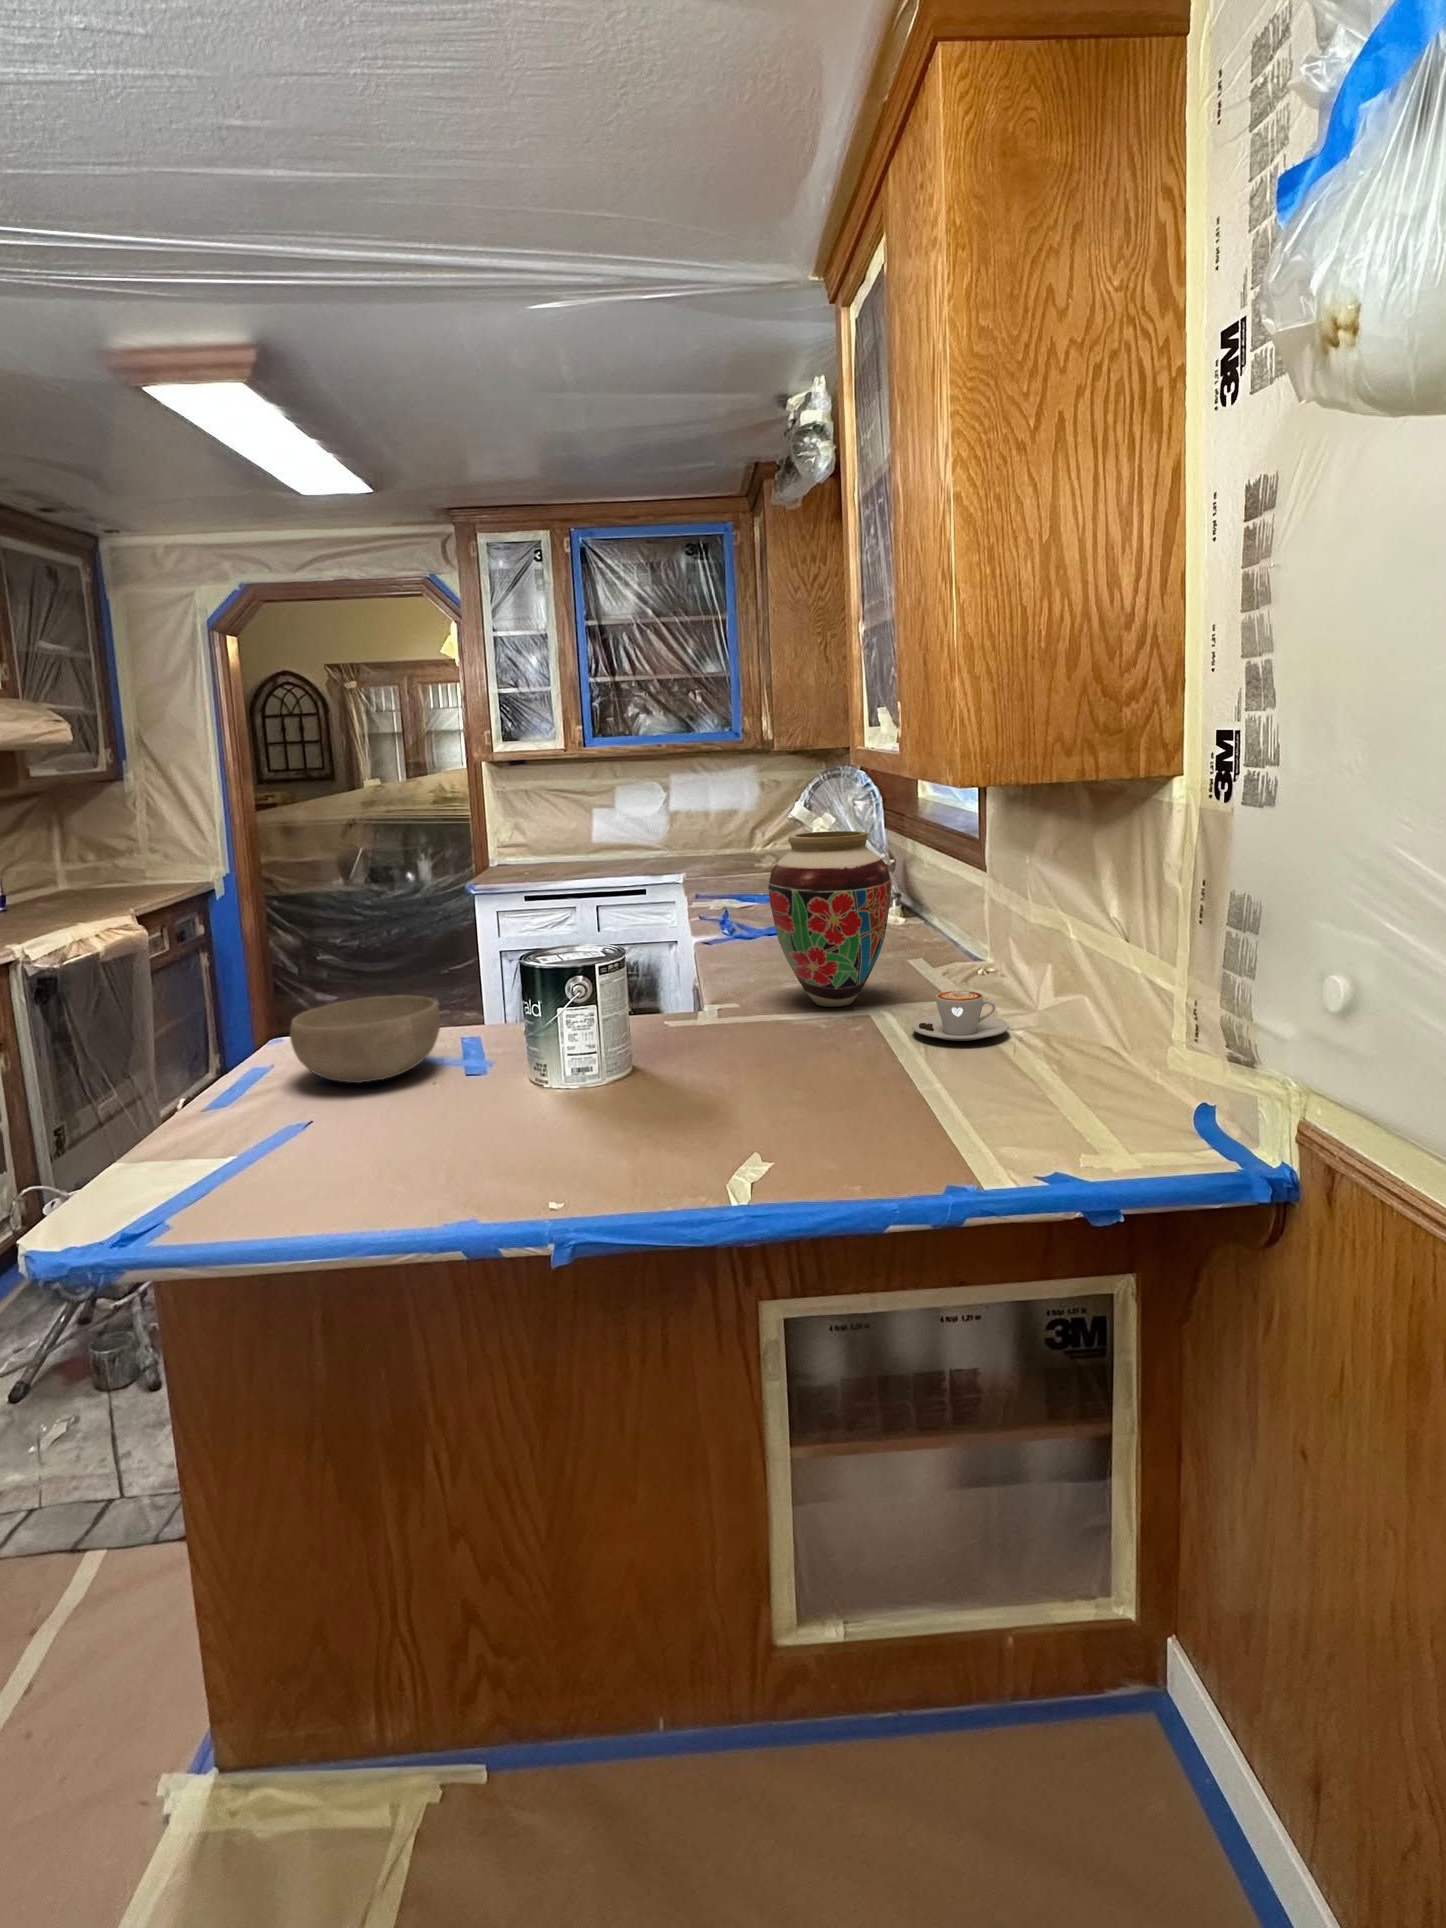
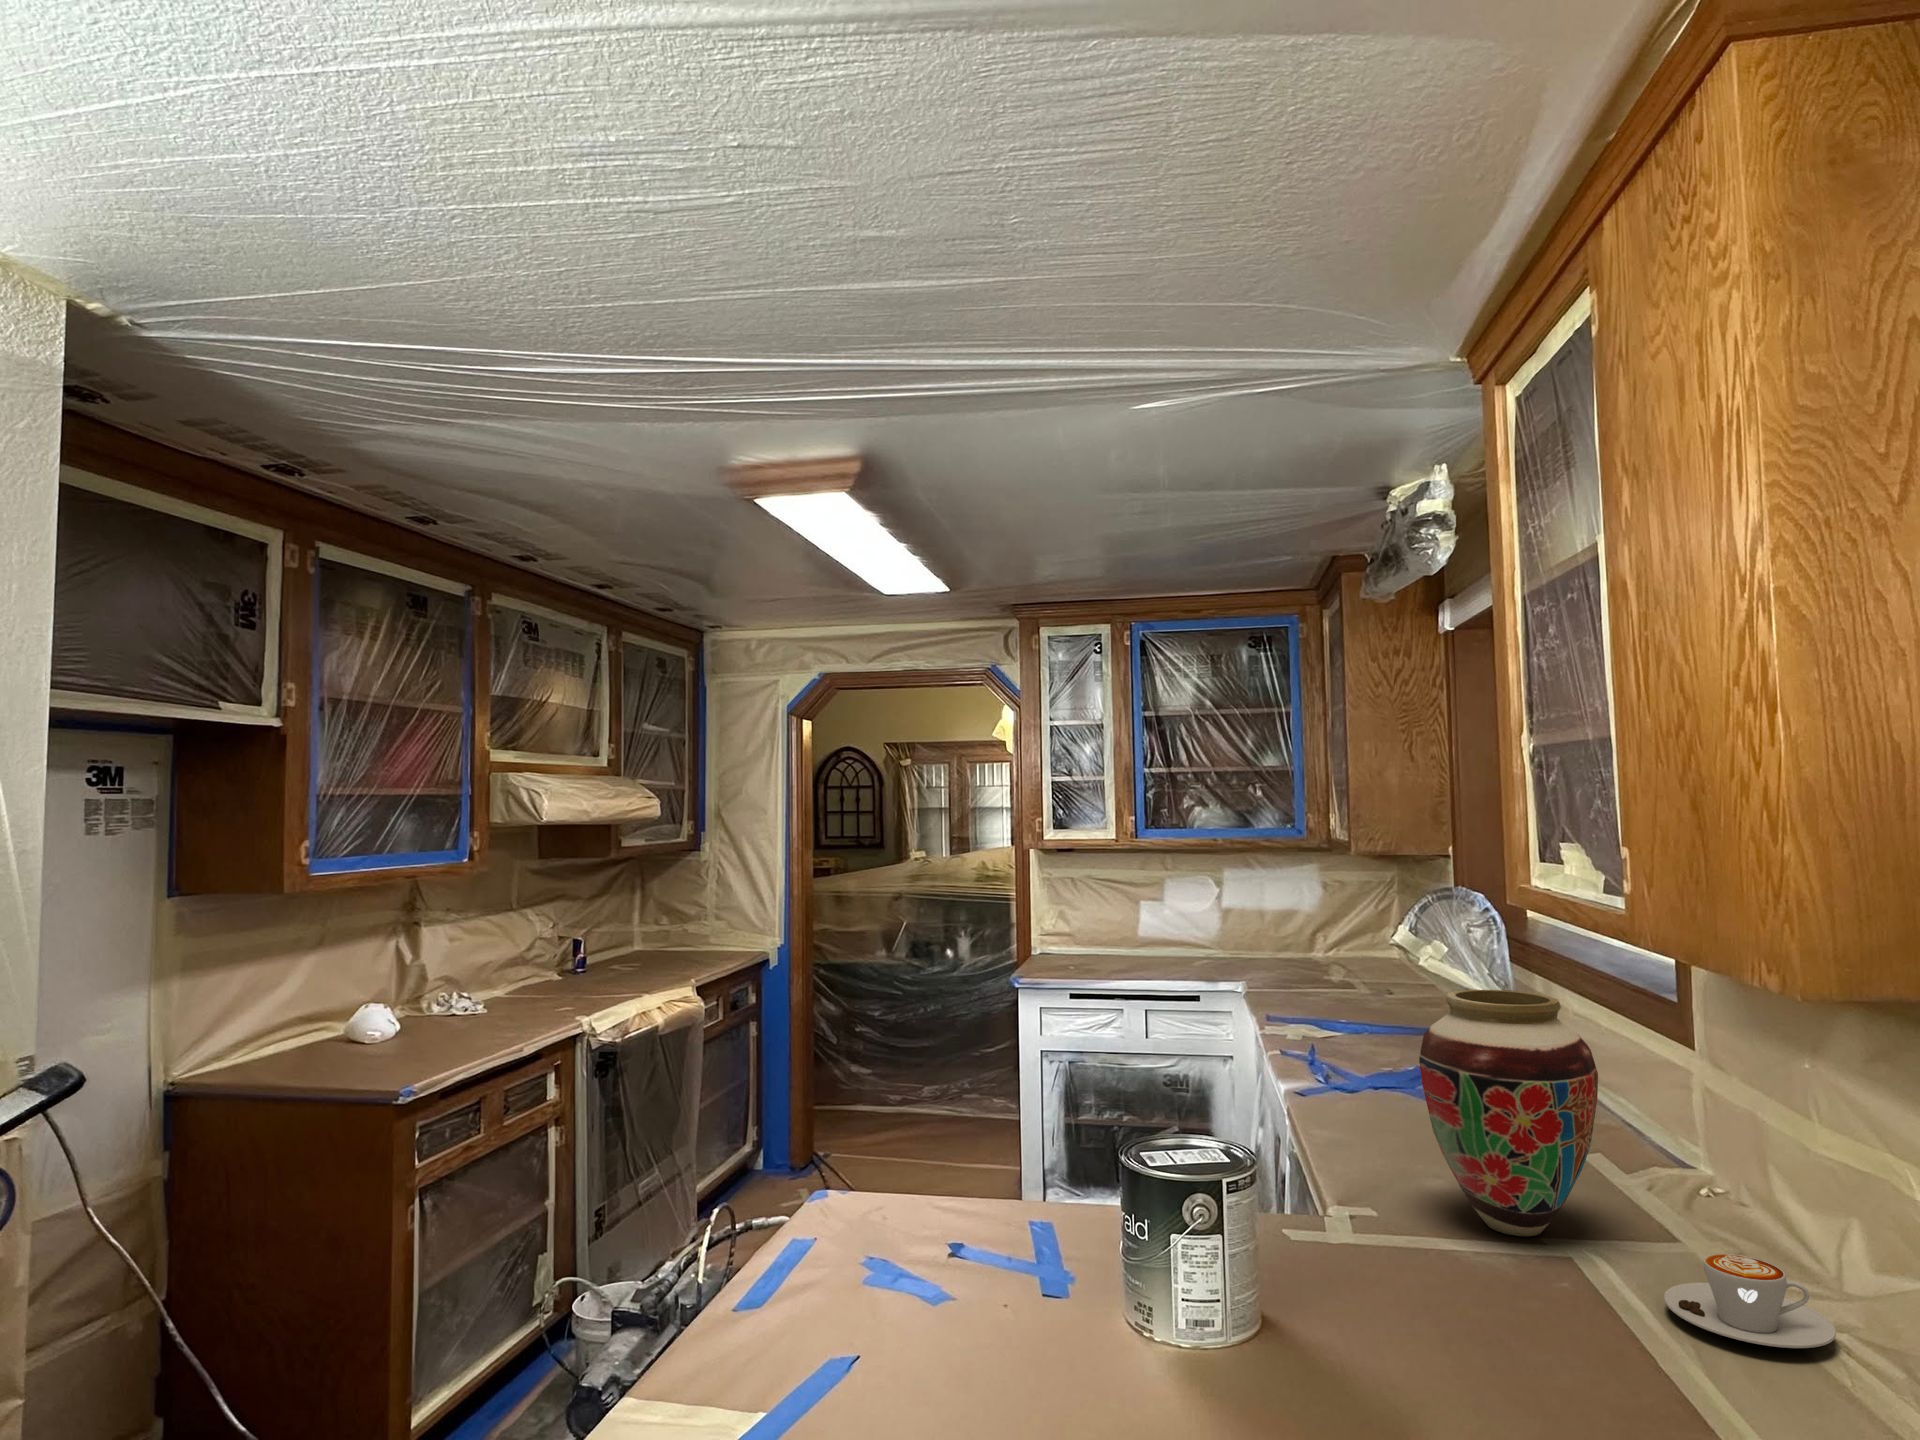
bowl: present [290,995,440,1083] -> none [834,1166,1010,1293]

